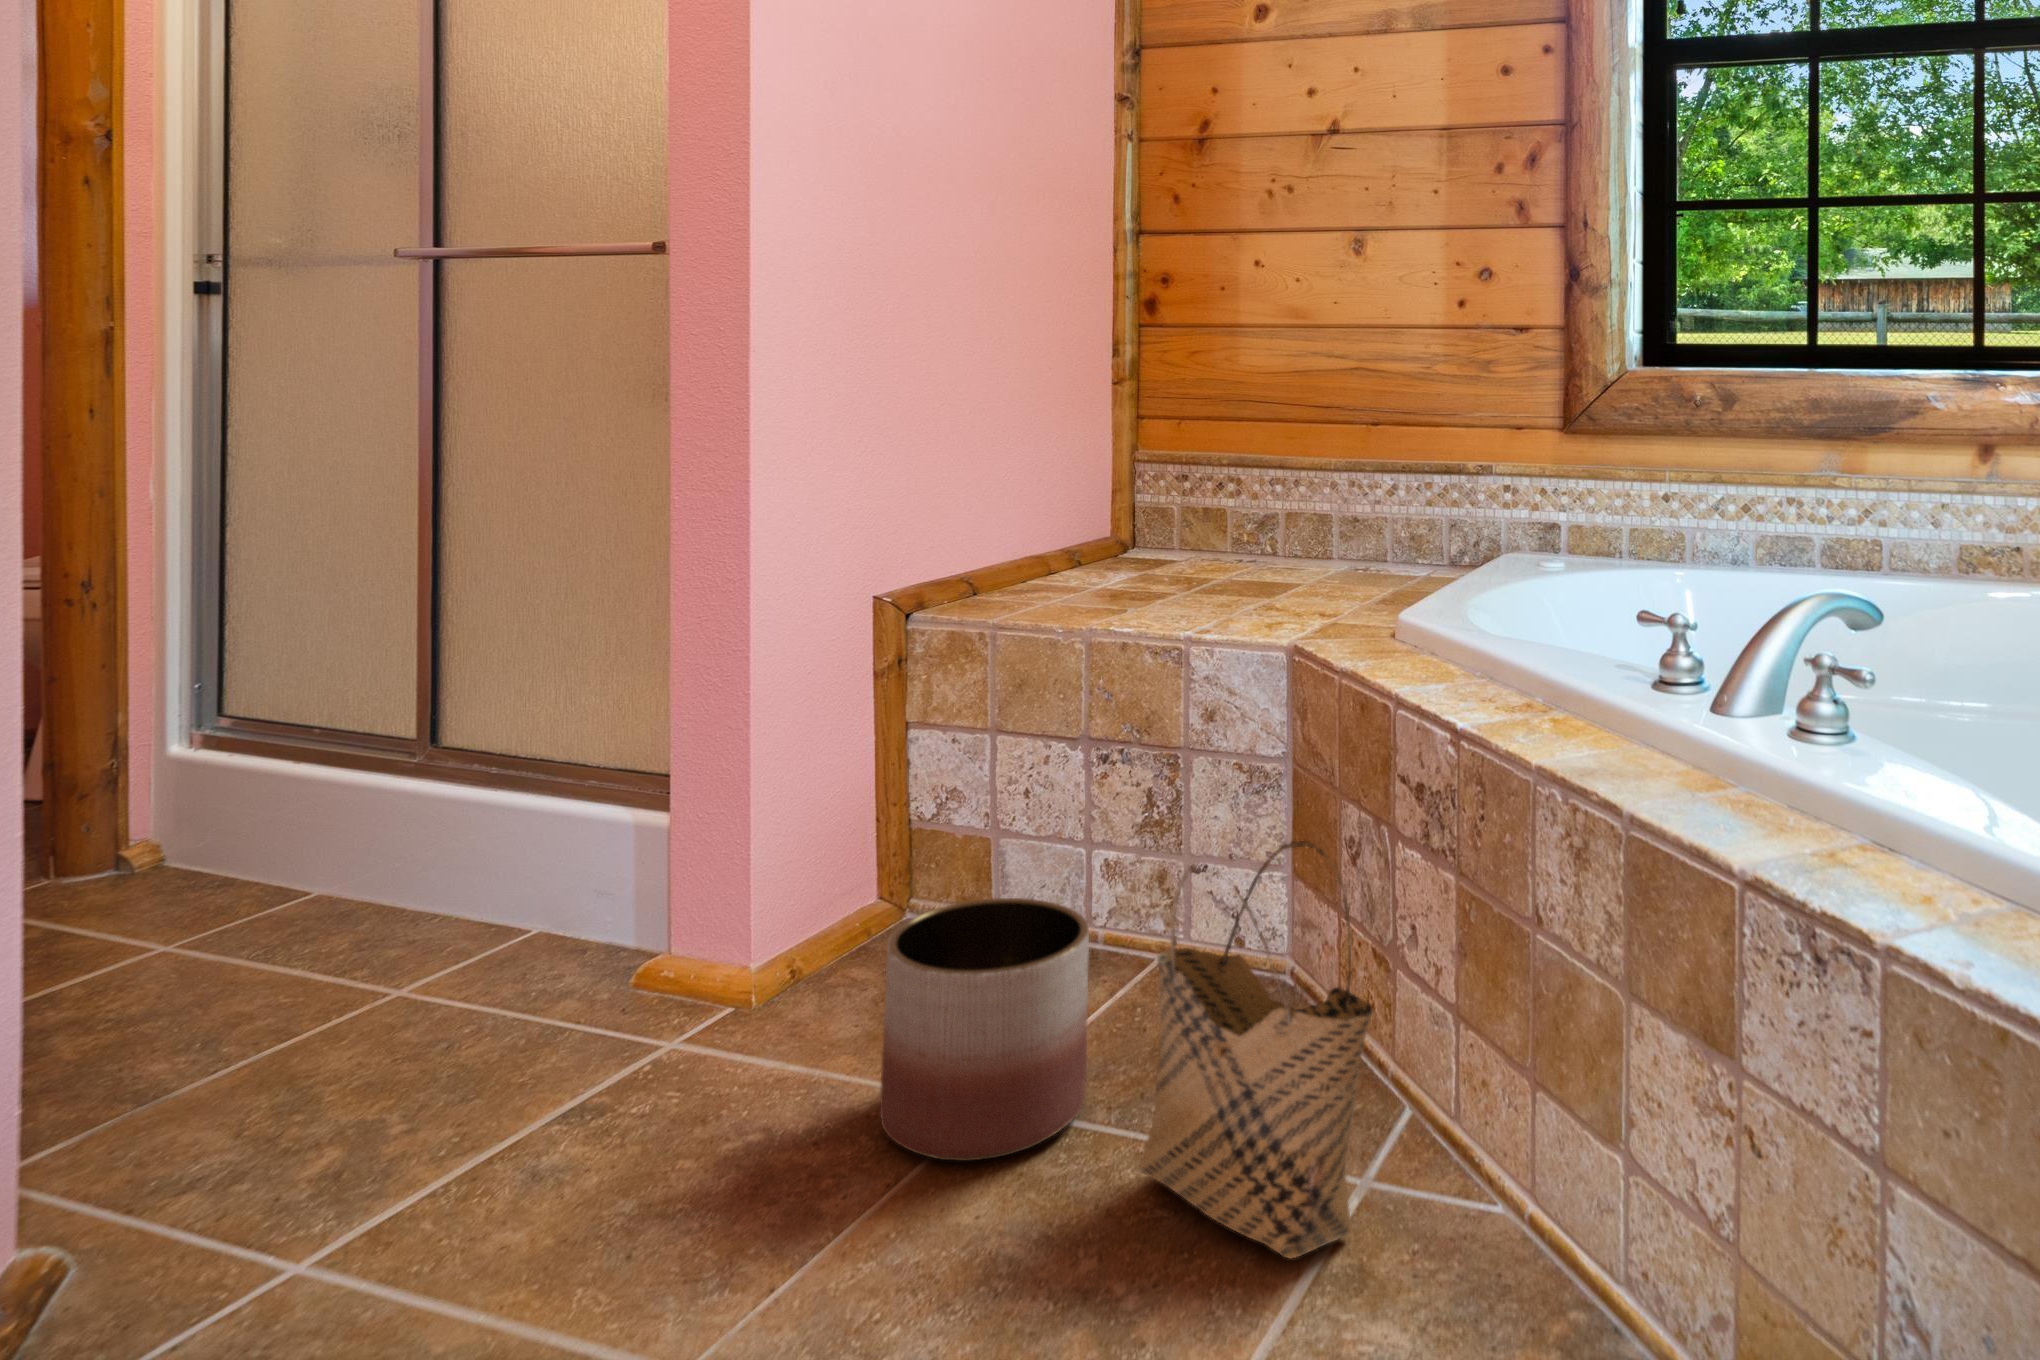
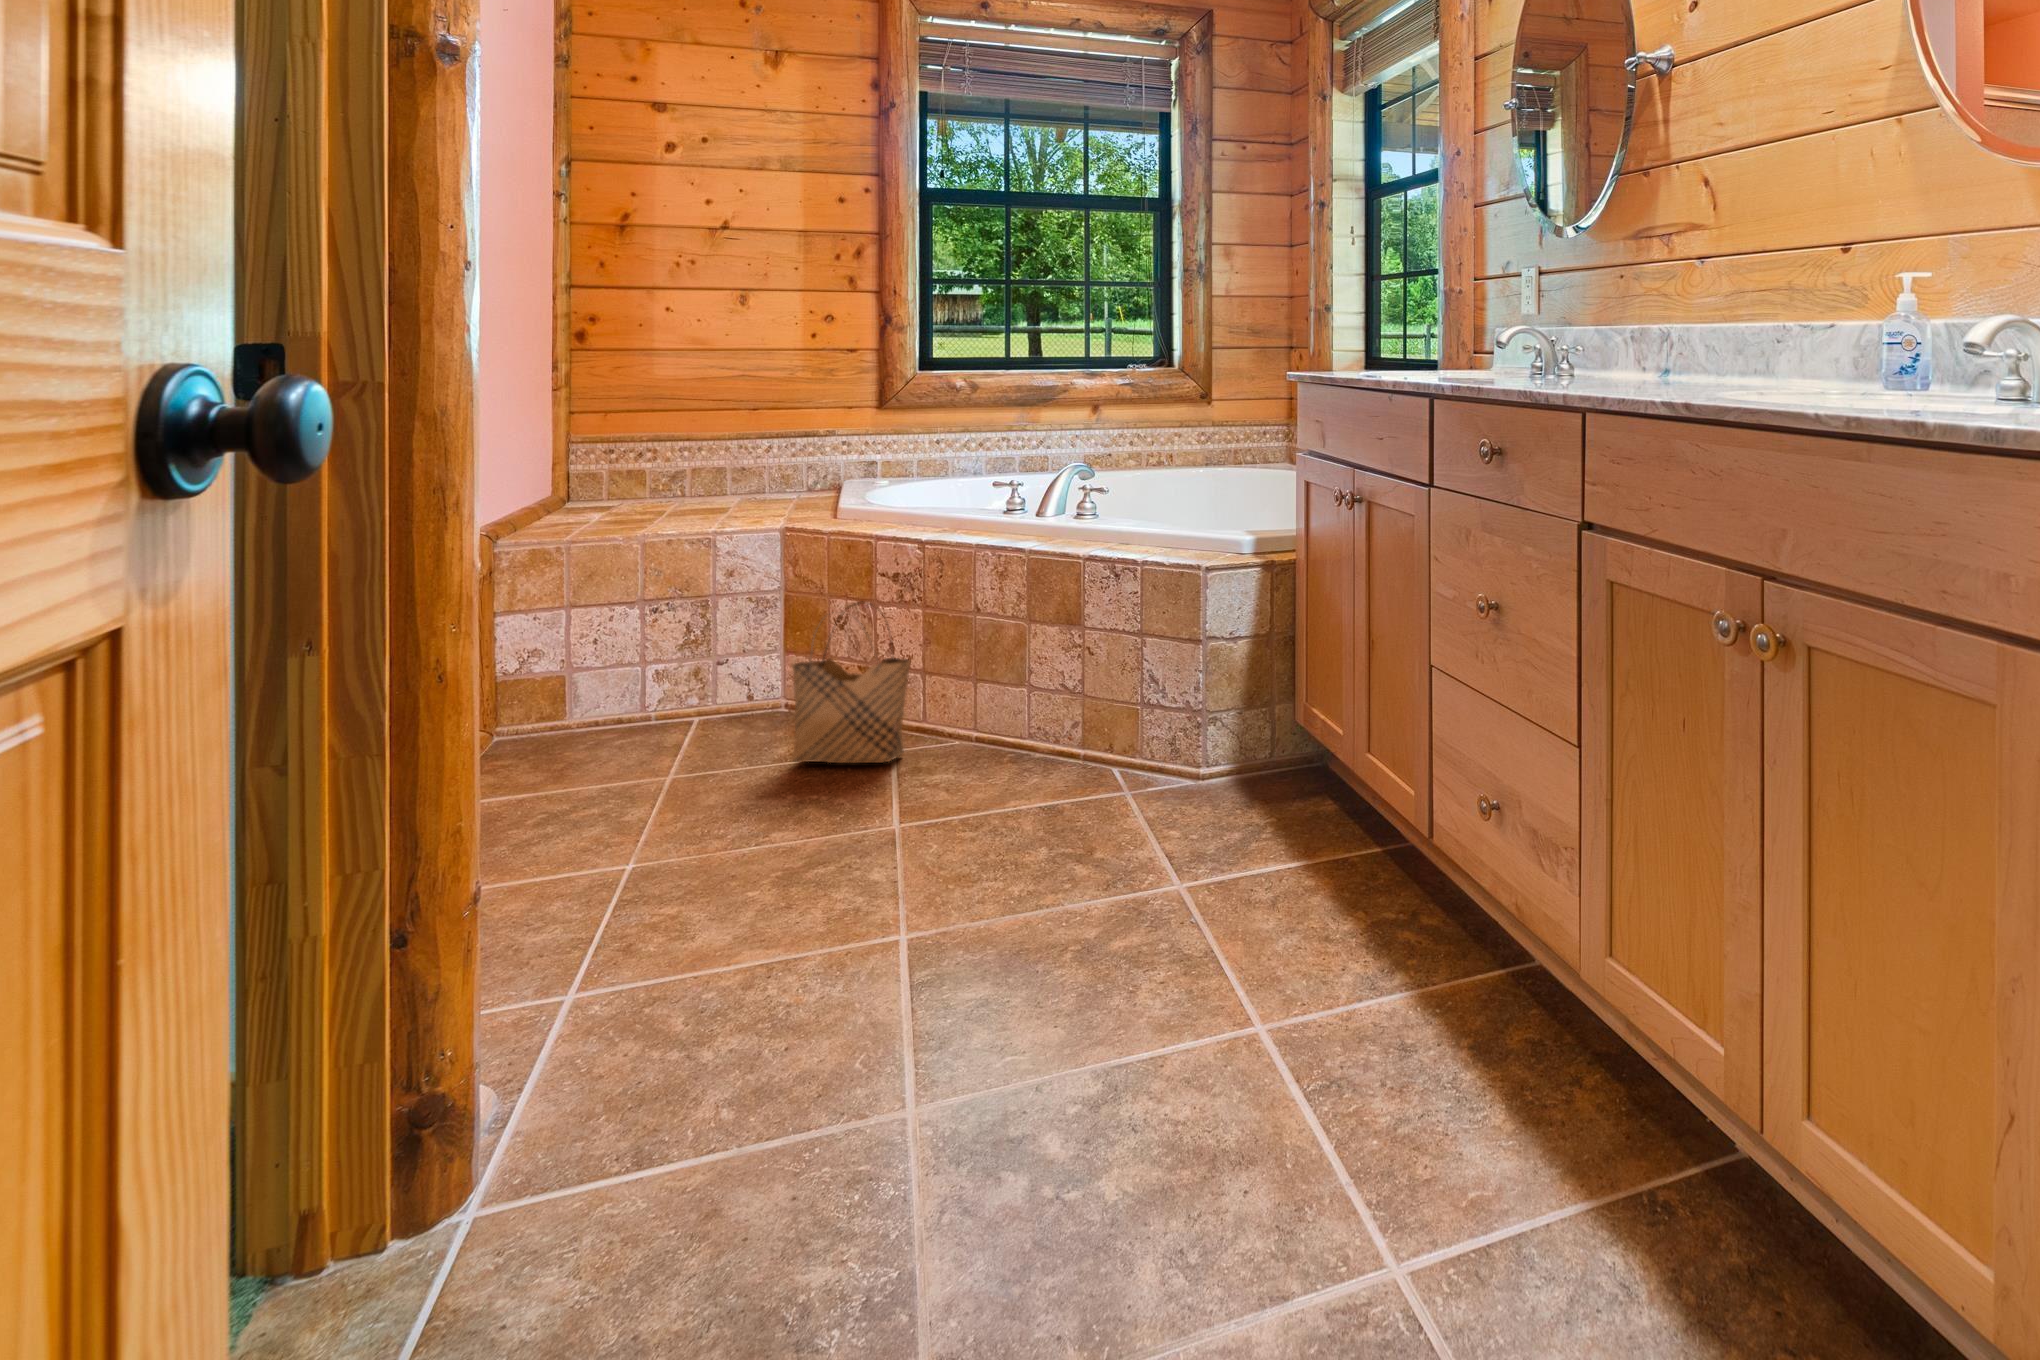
planter: present [880,898,1089,1161] -> none [621,669,736,788]

